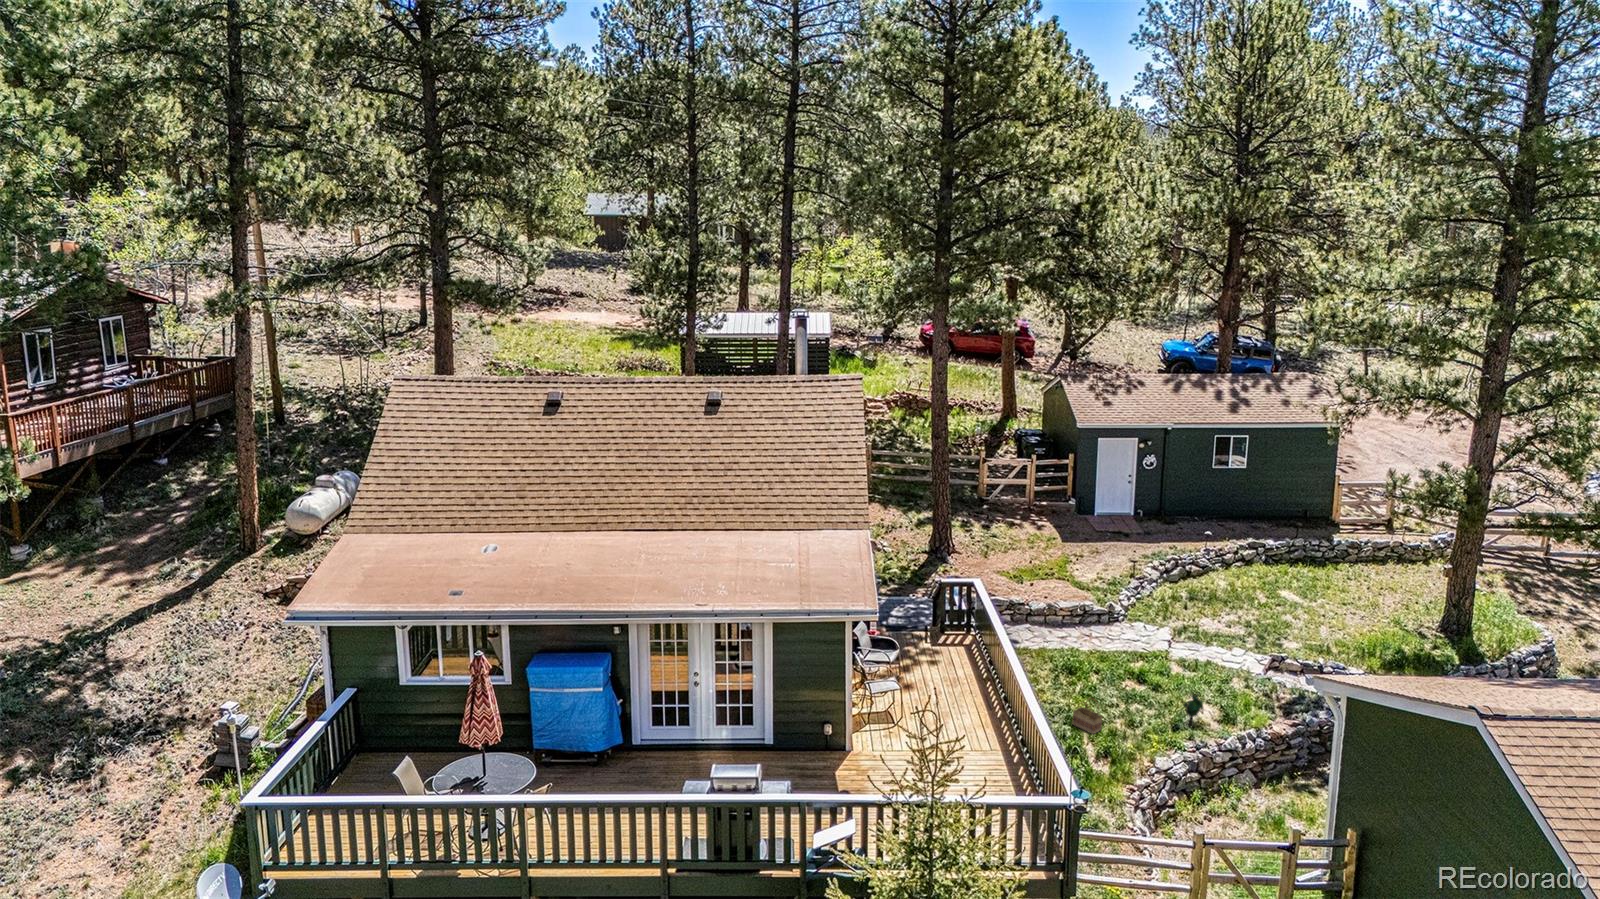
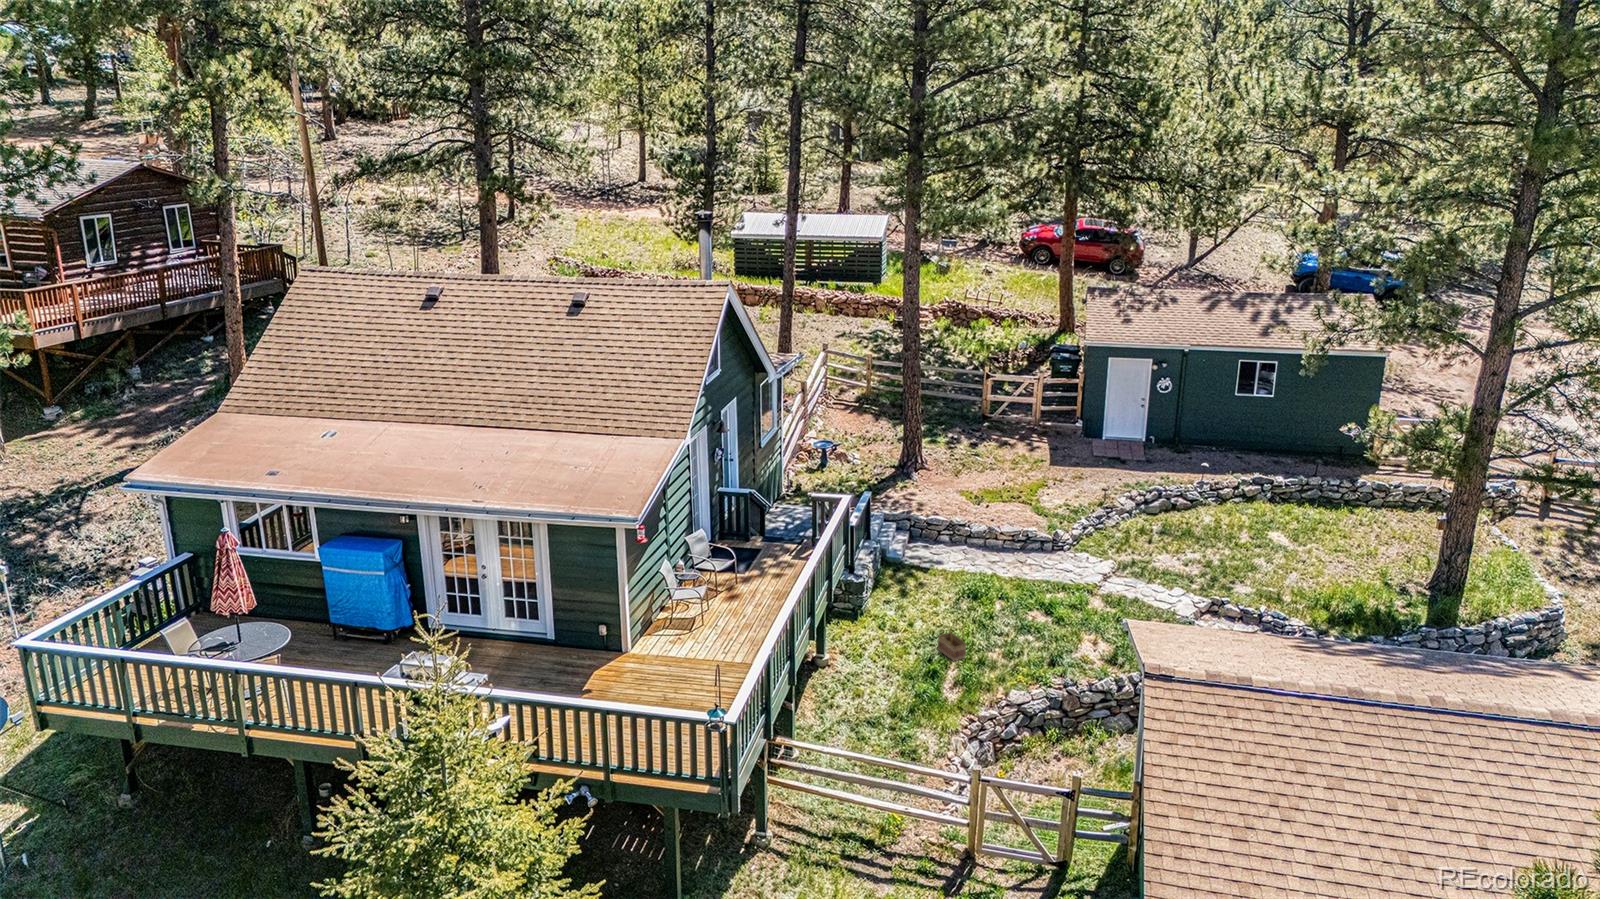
decorative plant: present [1183,692,1203,727] -> none [1057,626,1081,664]

